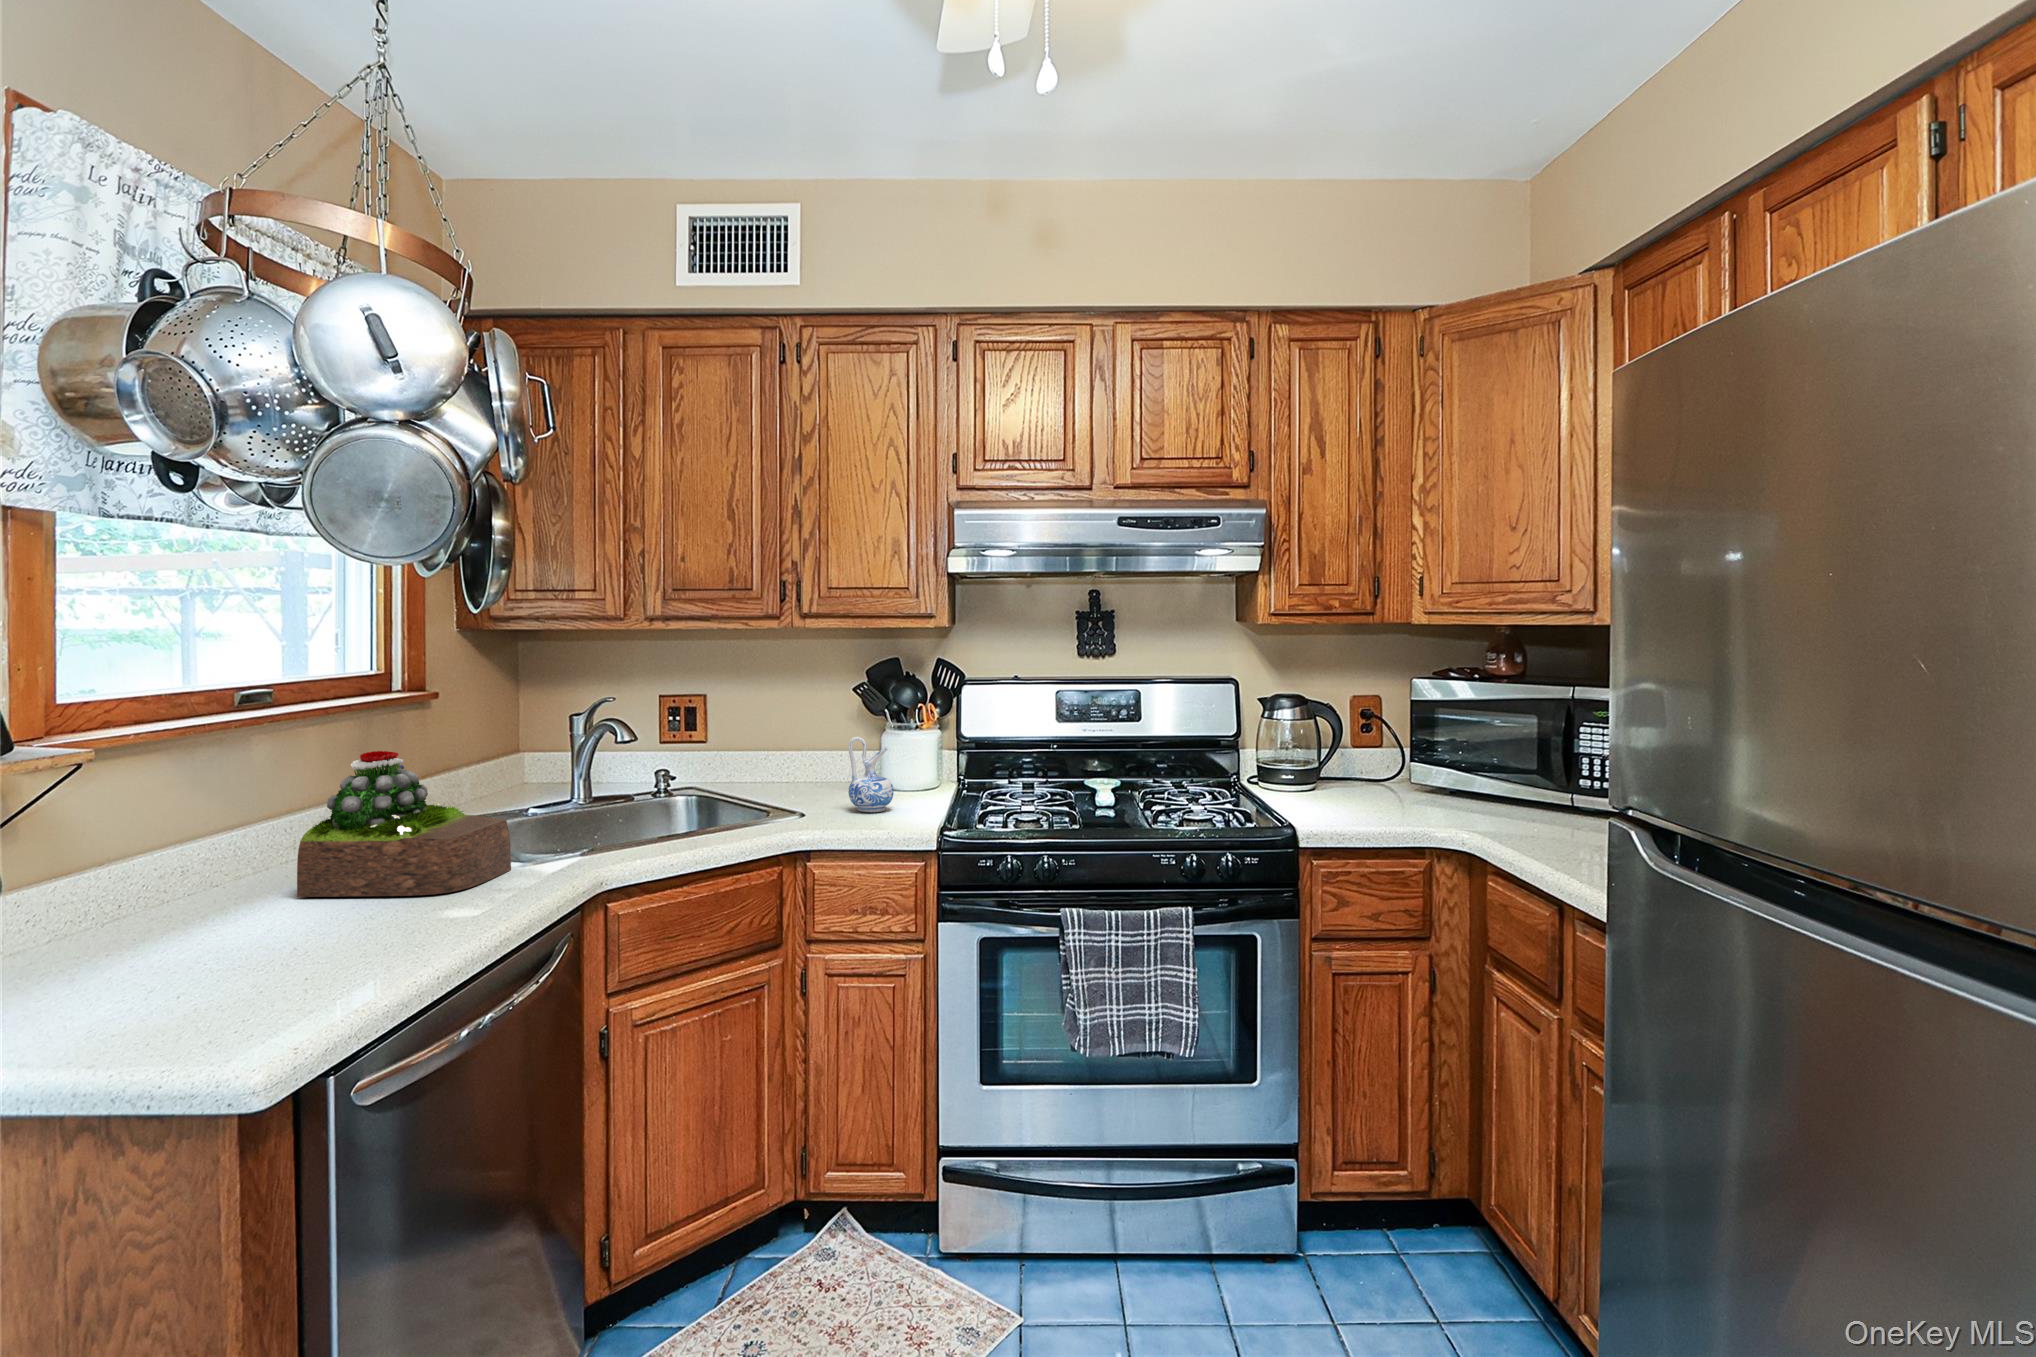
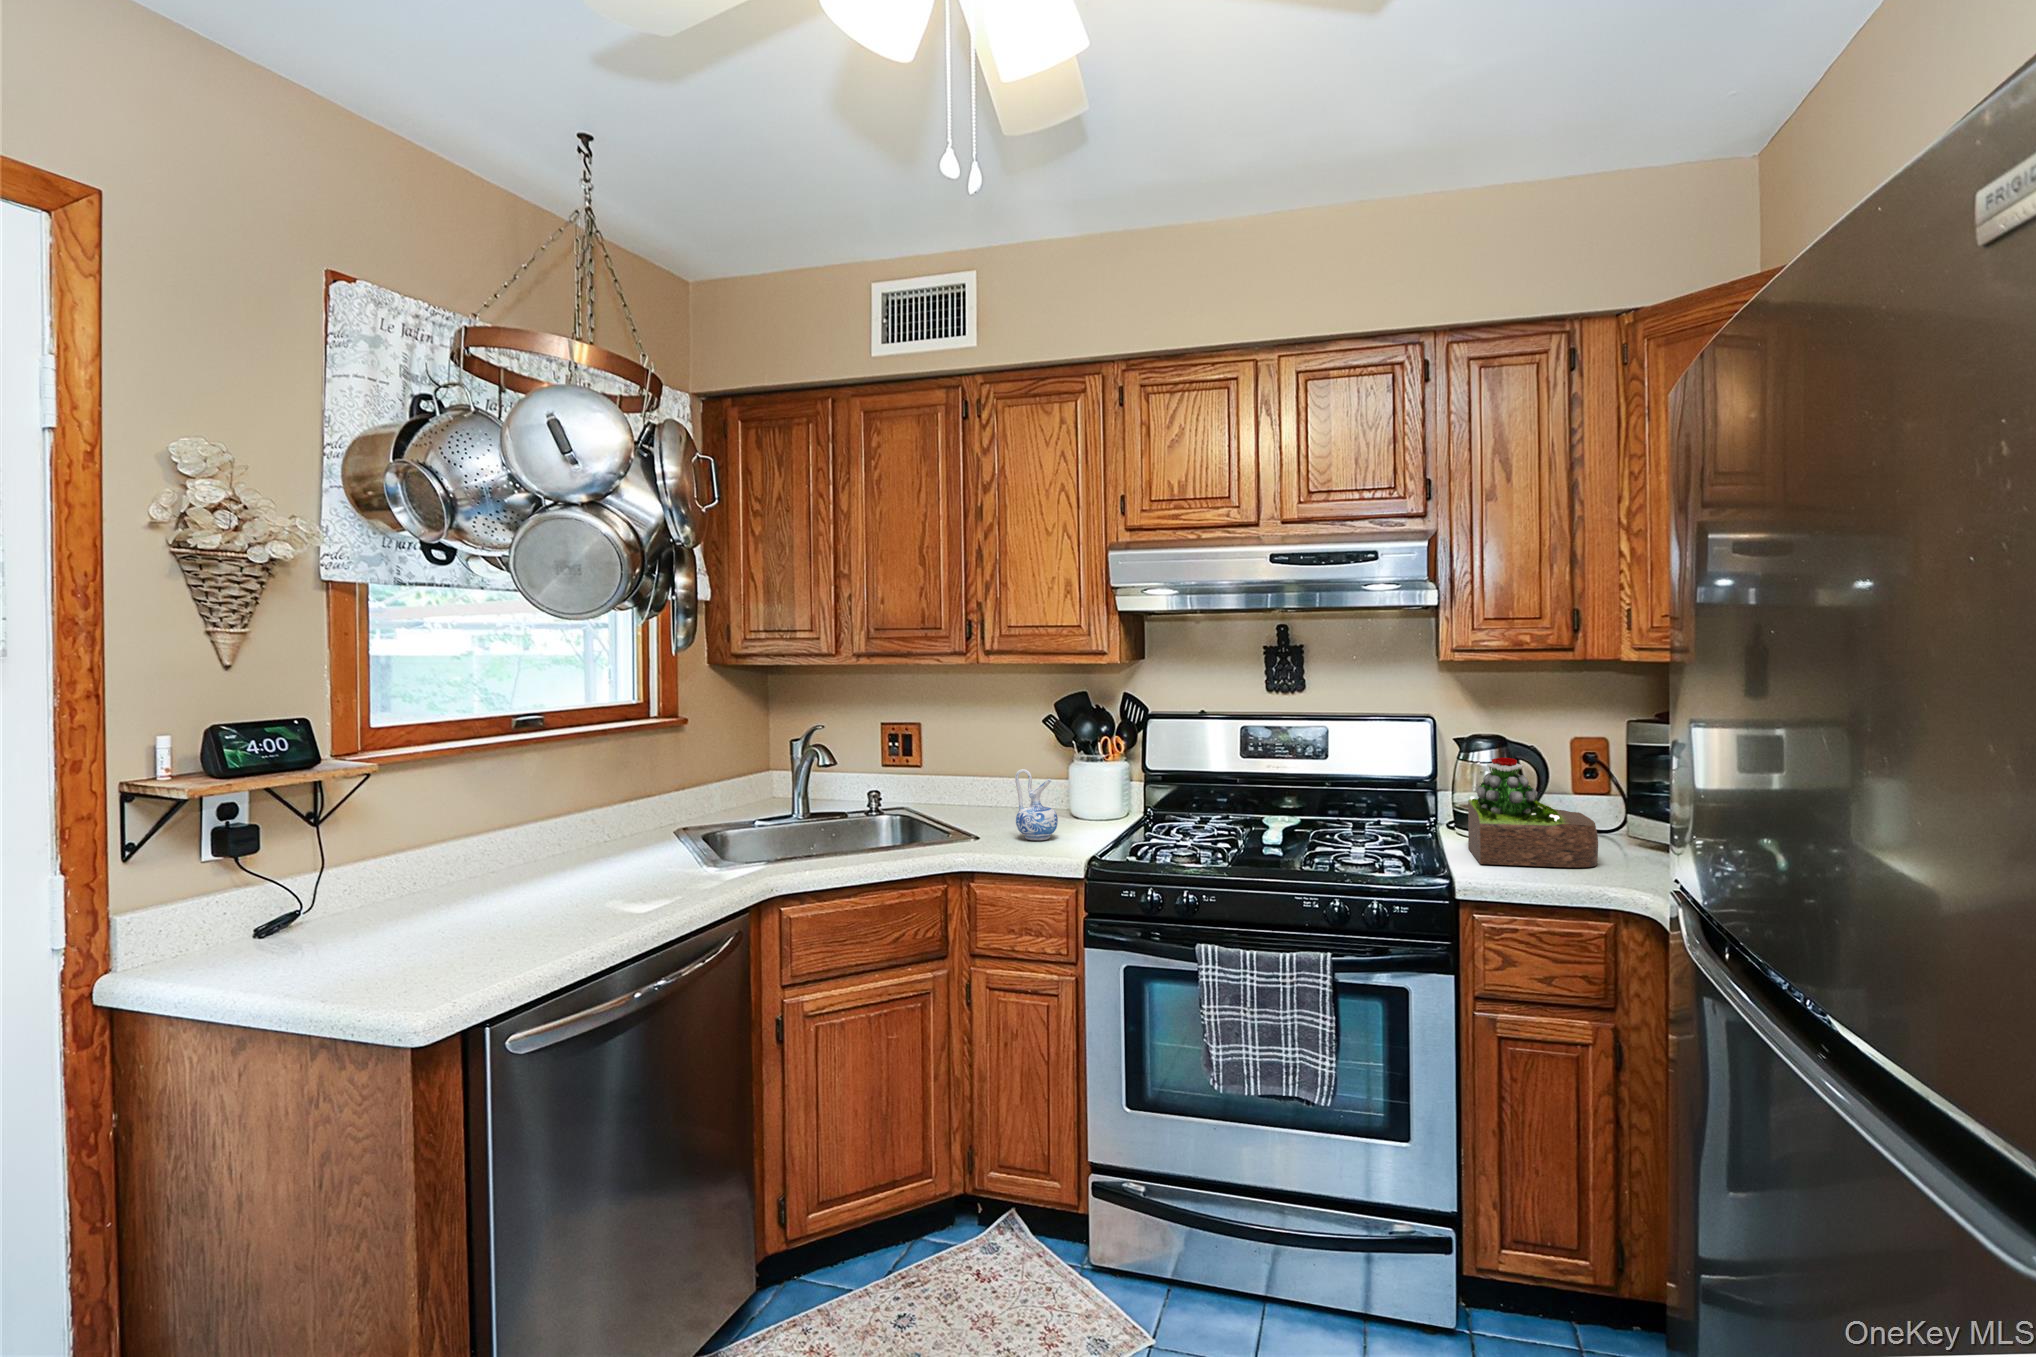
succulent plant: present [297,751,511,897] -> present [1468,758,1598,867]

